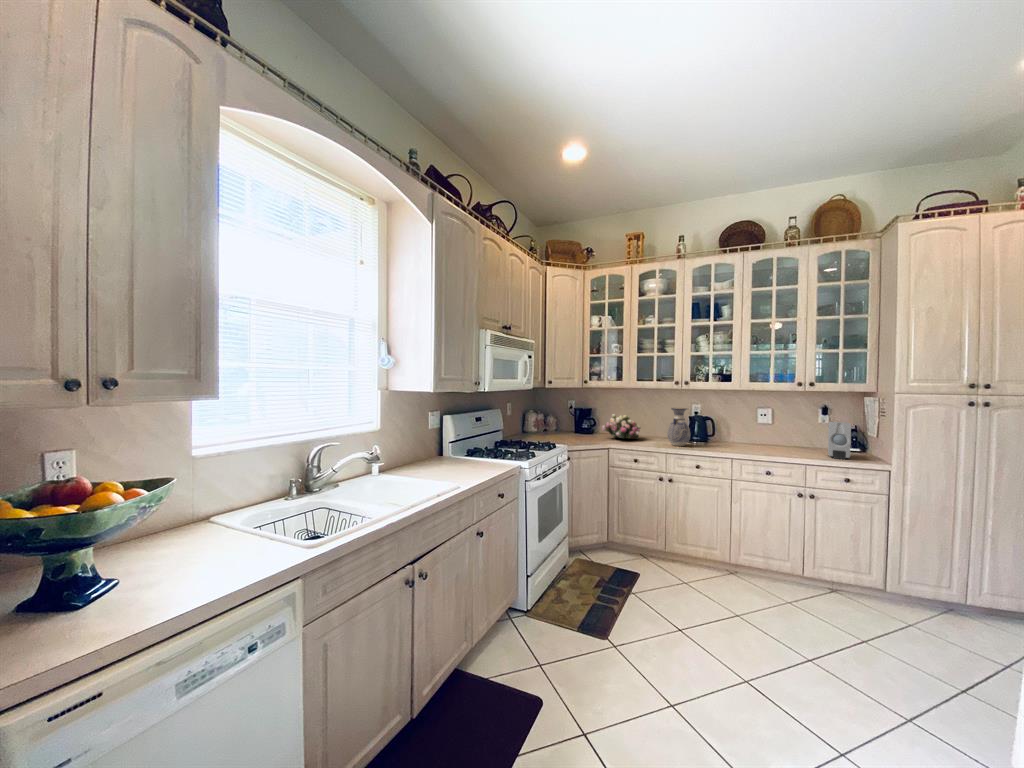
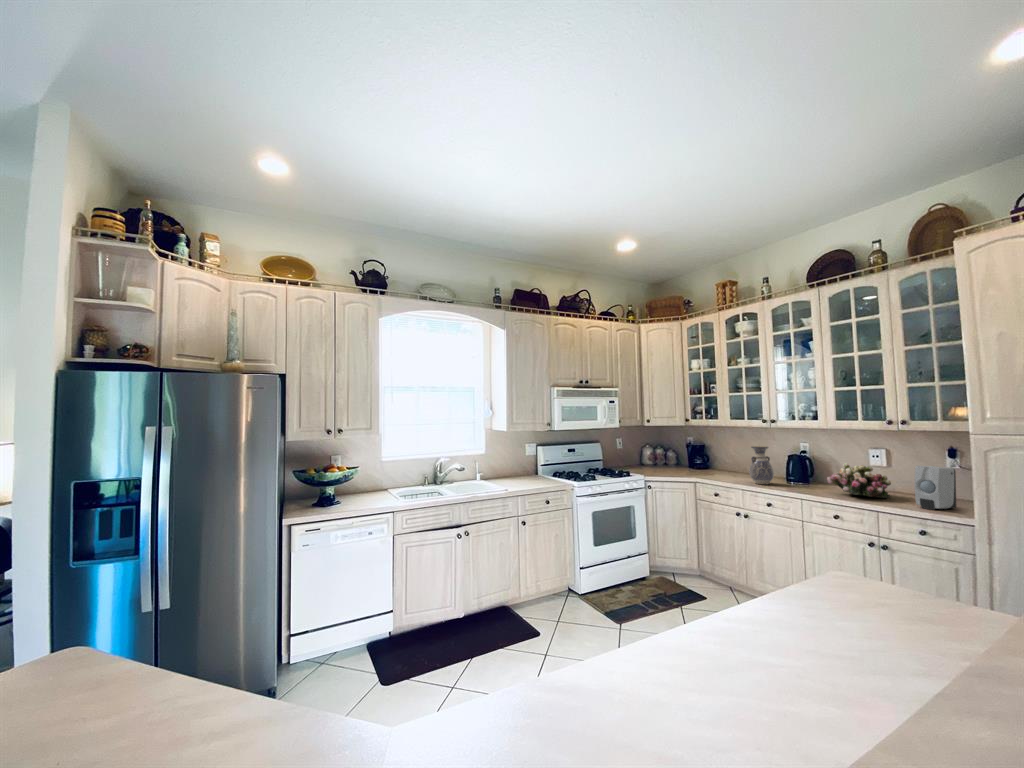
flower arrangement: present [602,414,640,439] -> present [827,463,891,498]

